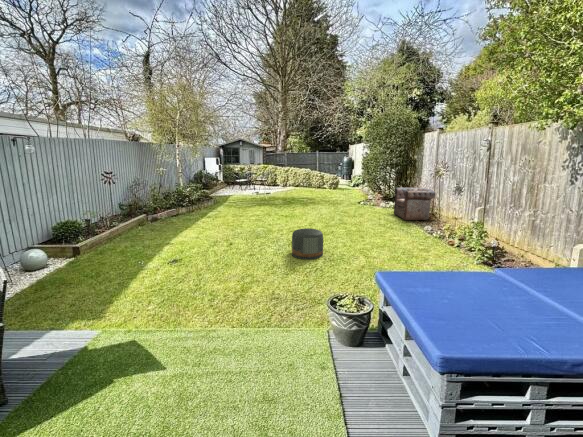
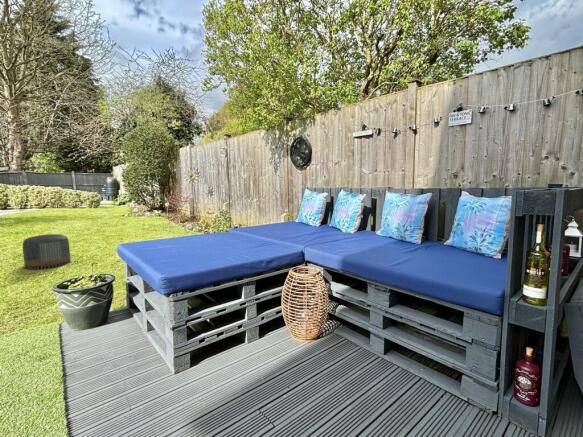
armchair: present [394,187,436,220] -> none [157,195,194,224]

